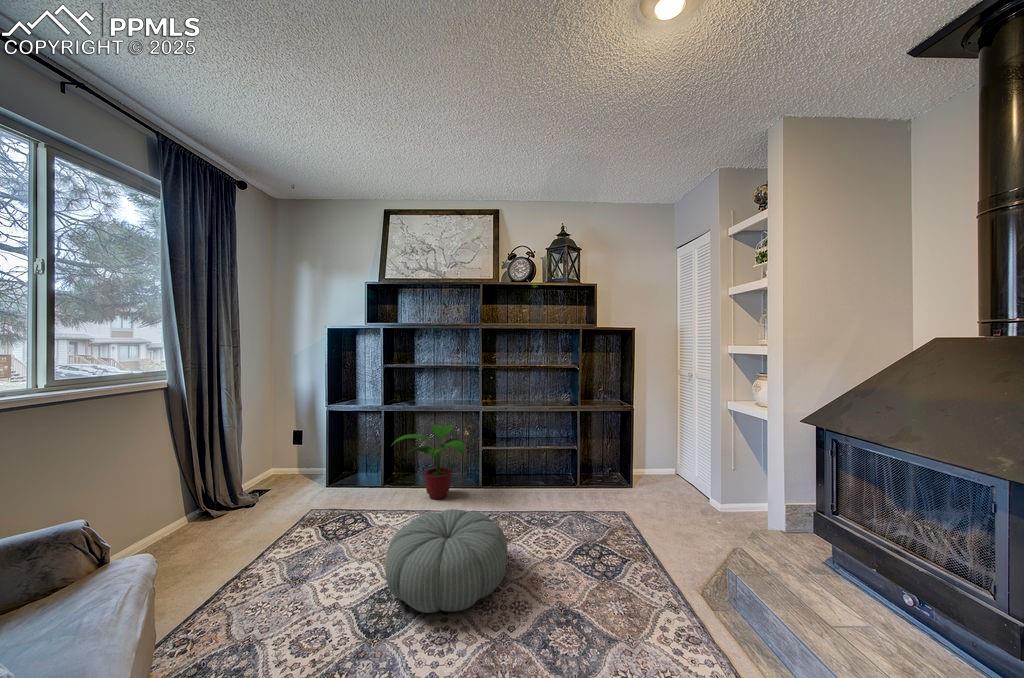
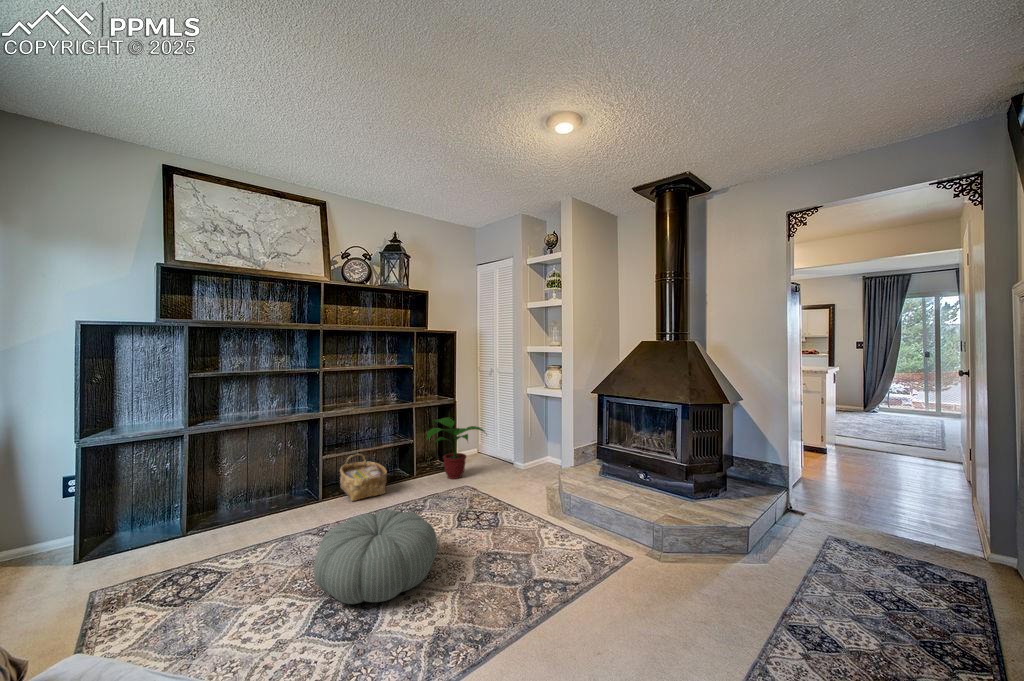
potted plant: present [391,425,468,500] -> present [427,418,487,479]
woven basket: none [500,446,540,492] -> present [340,454,387,501]

